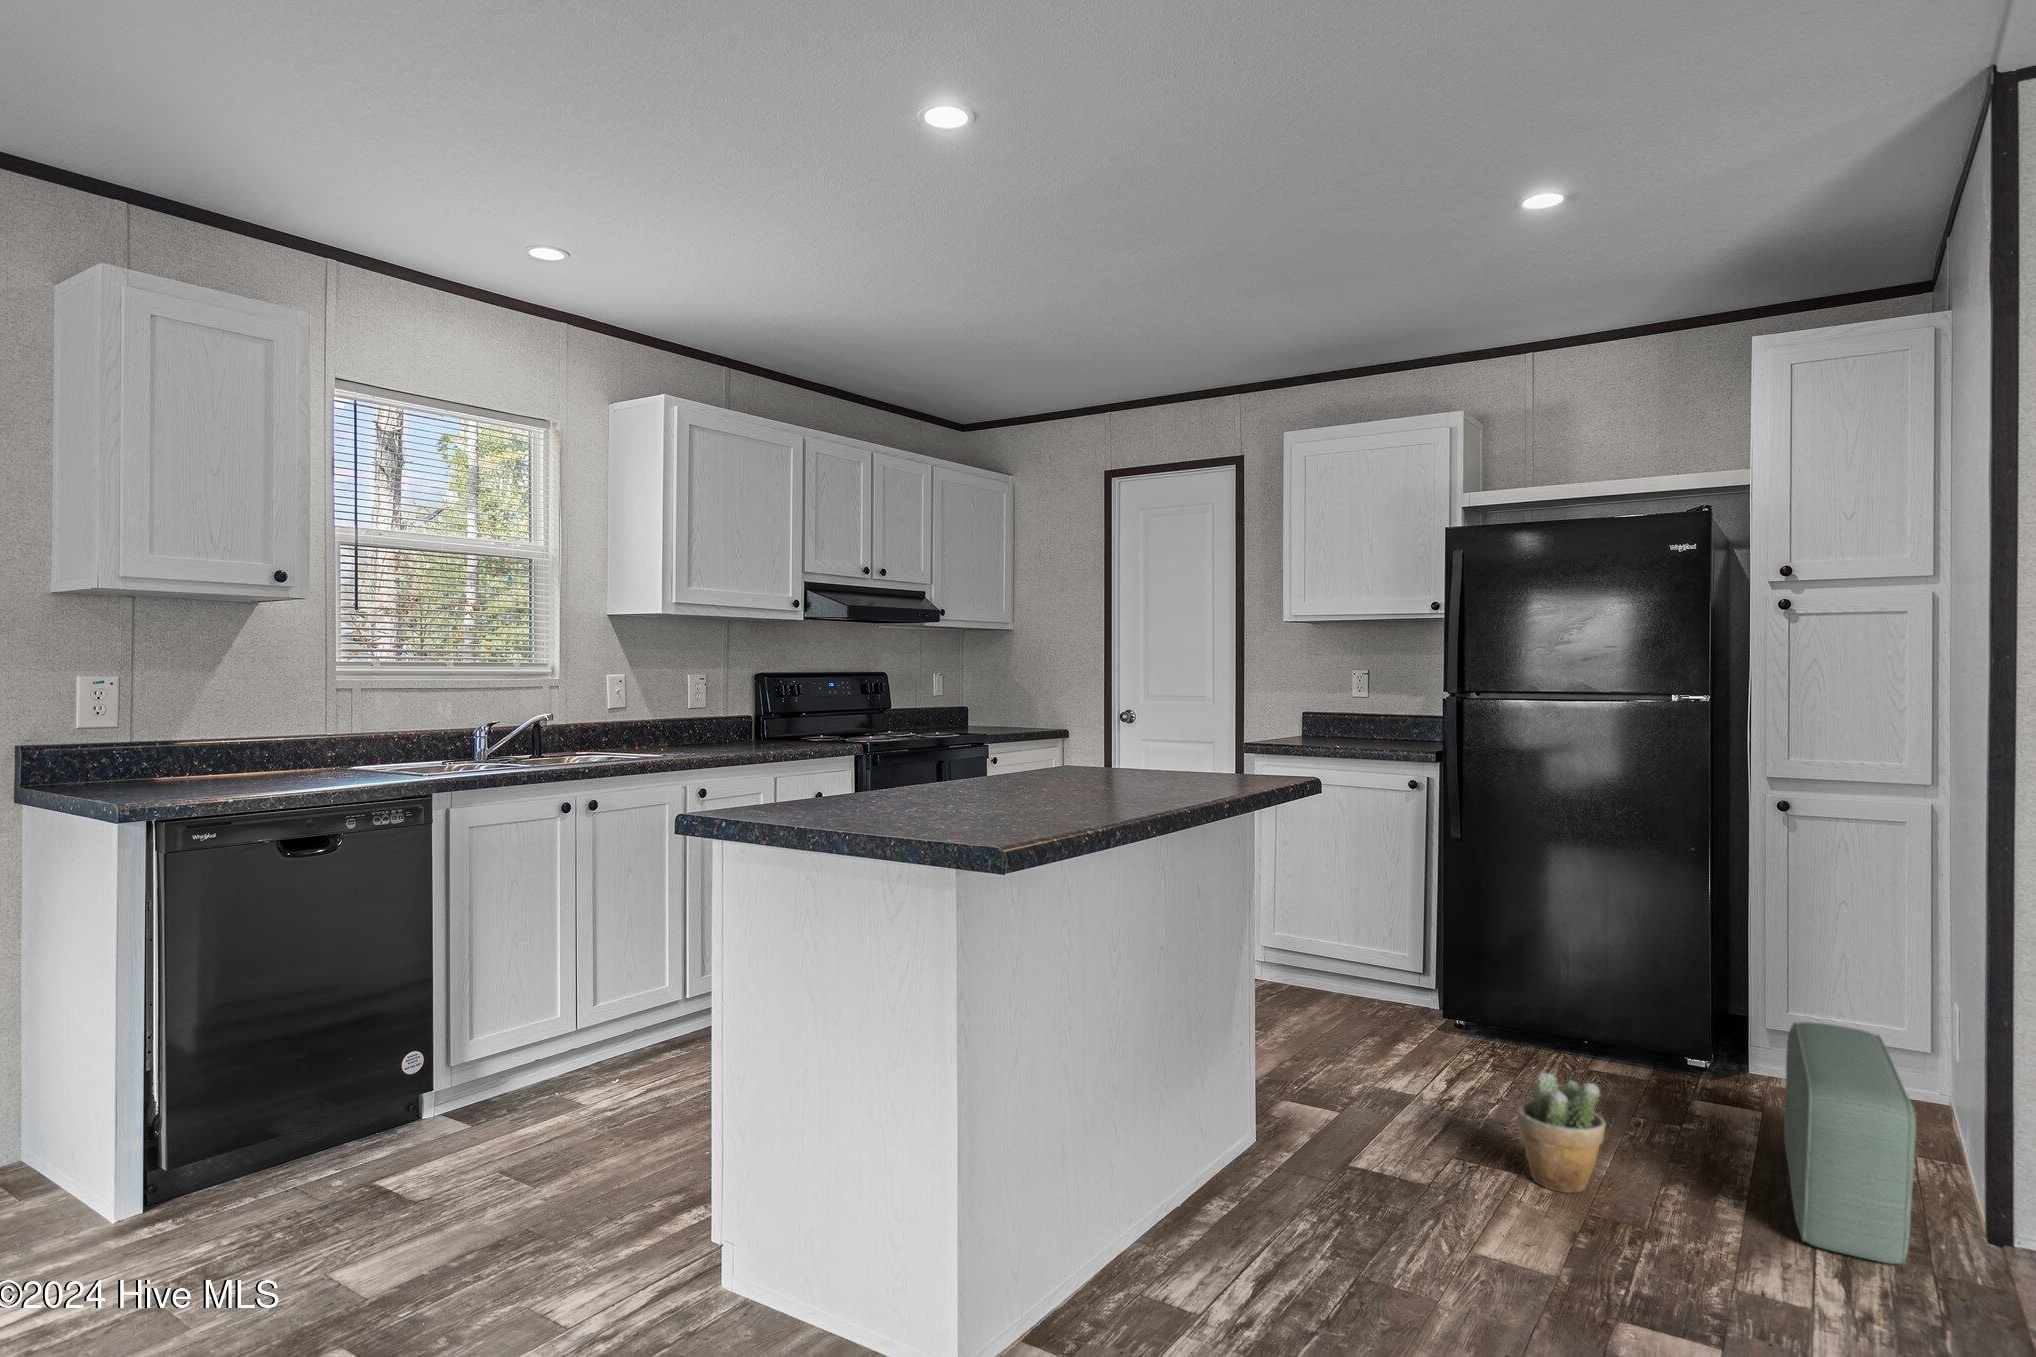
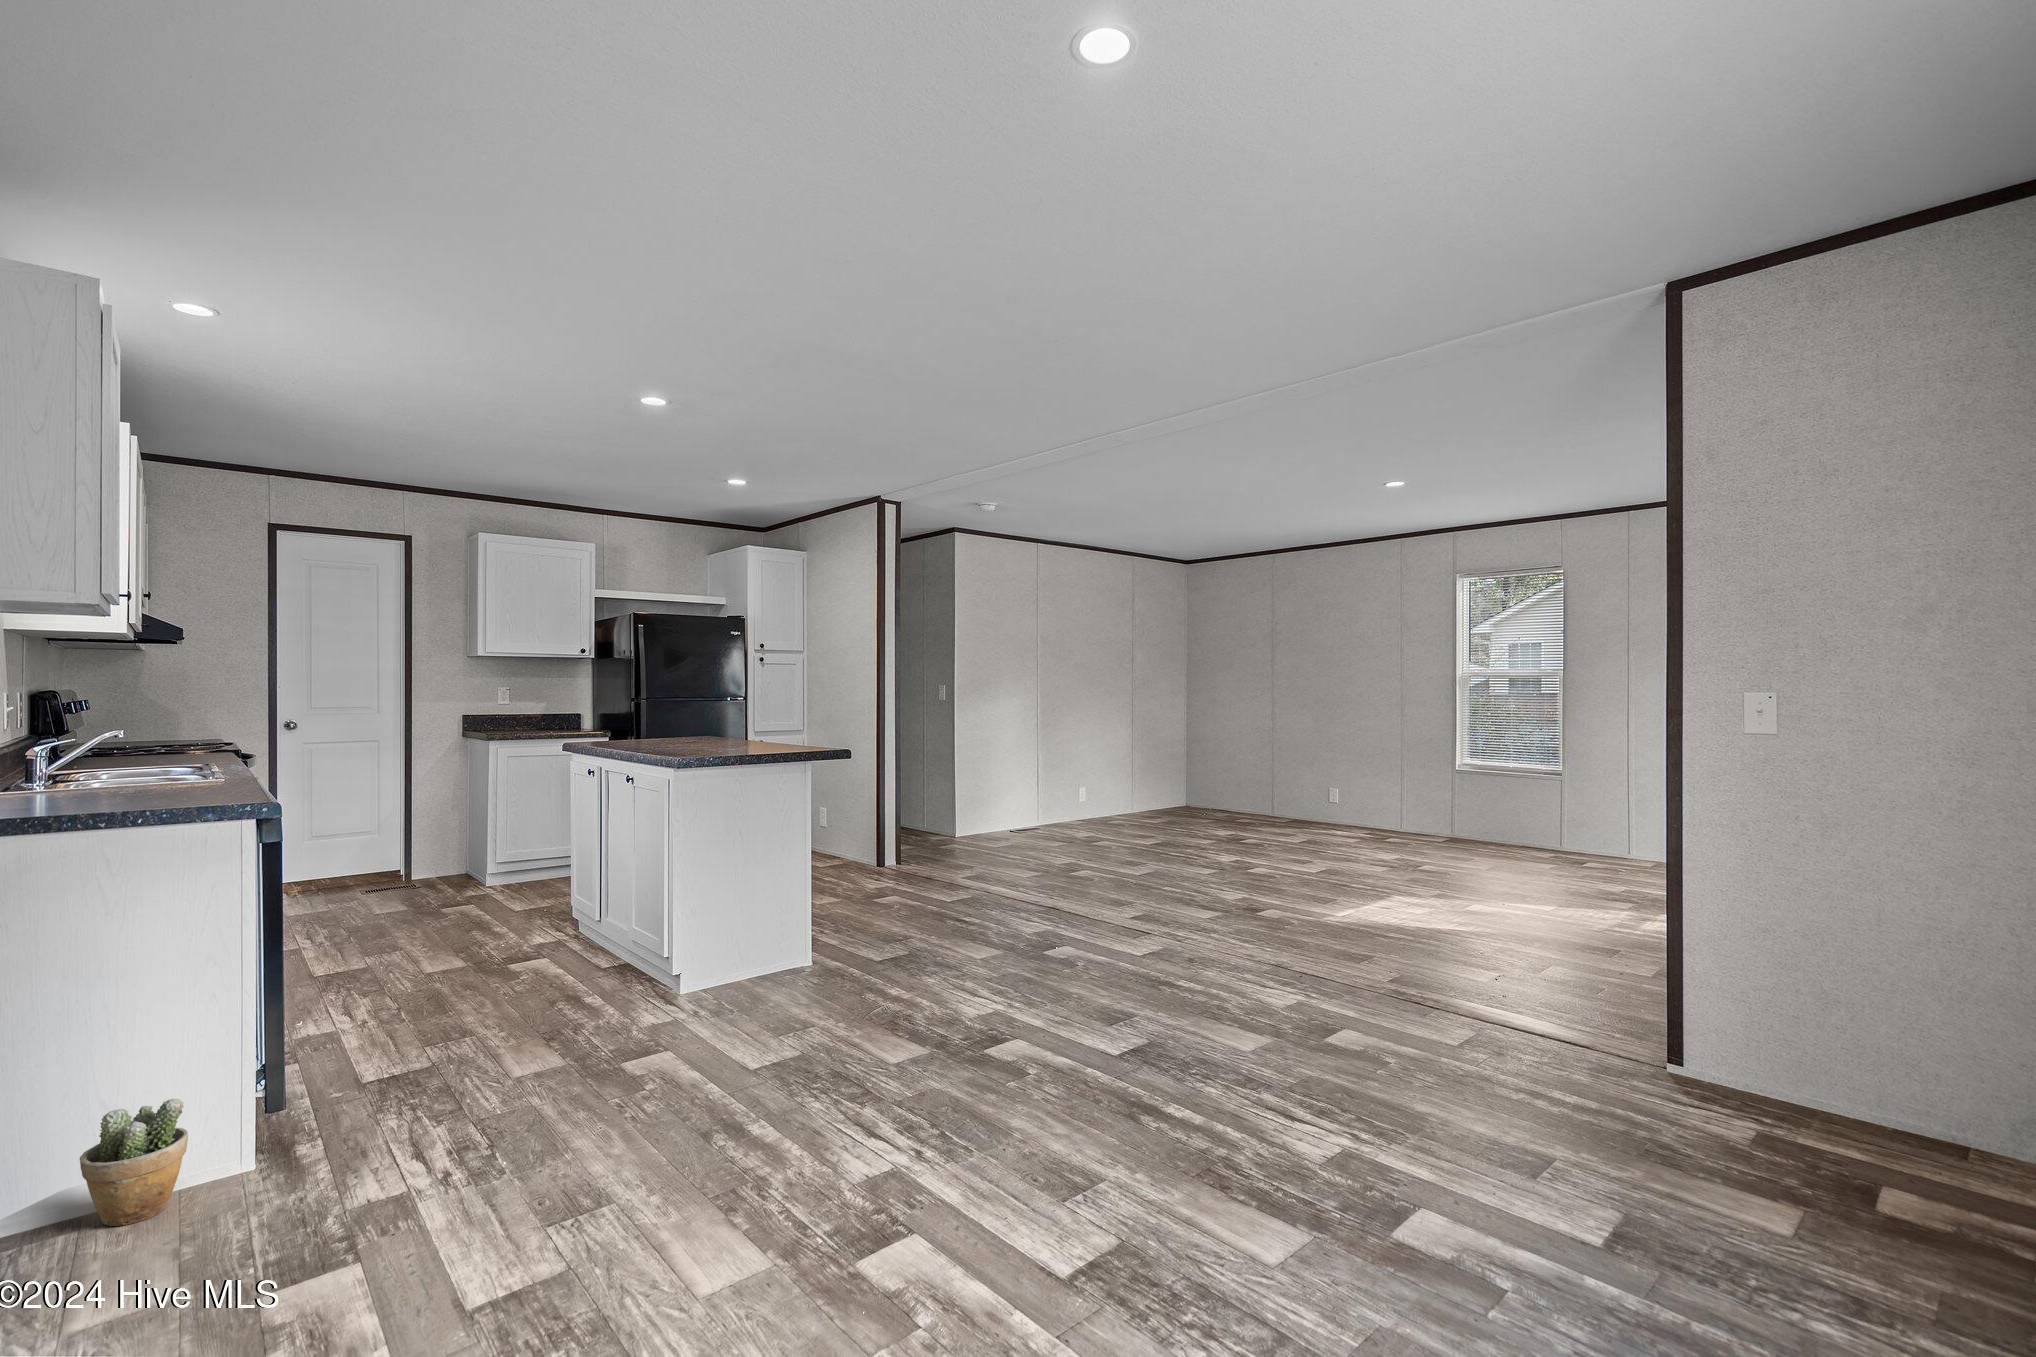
pouf: present [1784,1022,1916,1264] -> none [329,966,455,1146]

